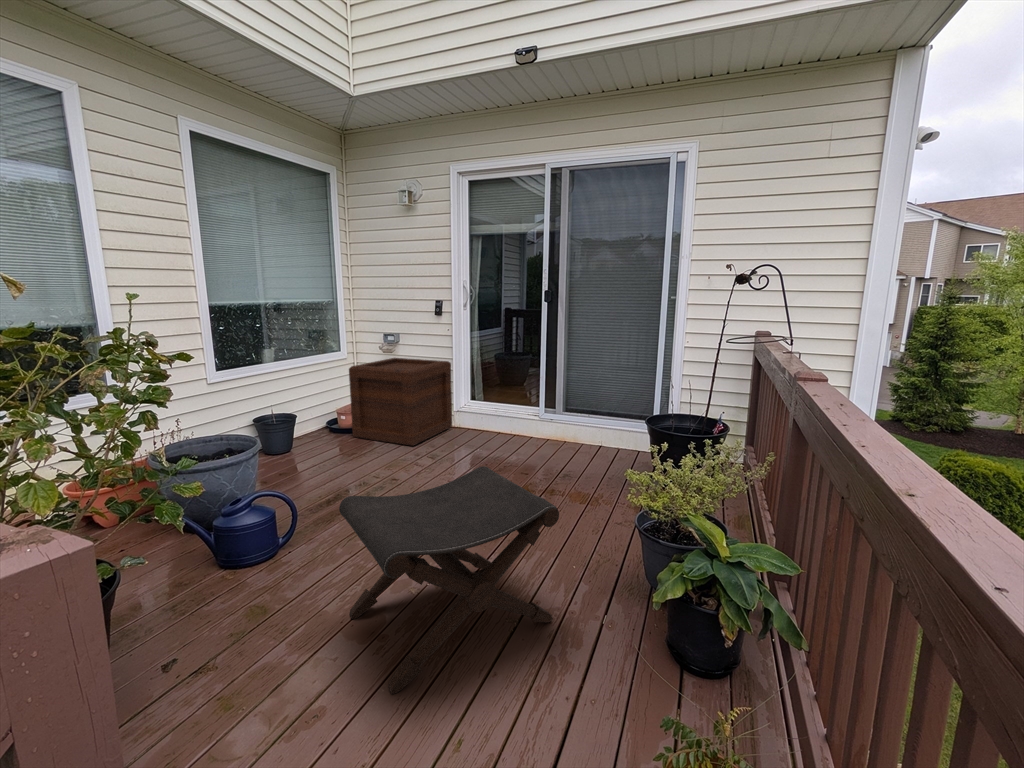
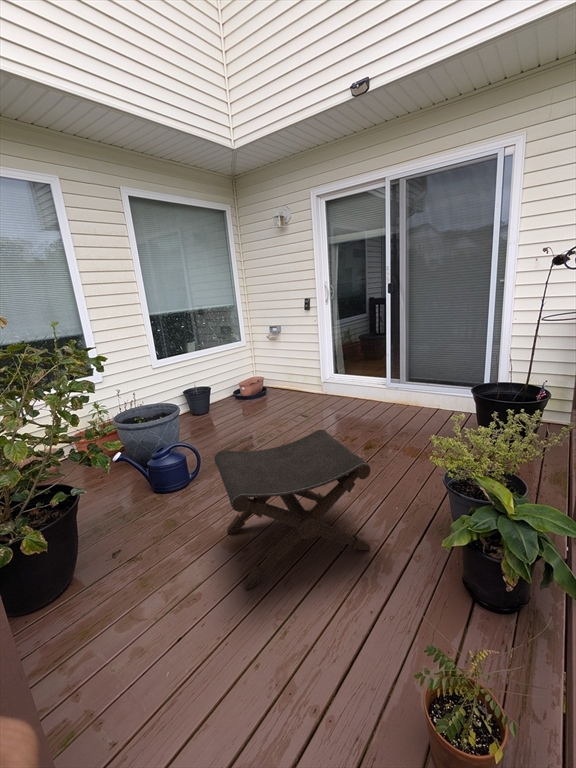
wooden crate: present [349,358,452,446] -> none [244,343,322,409]

